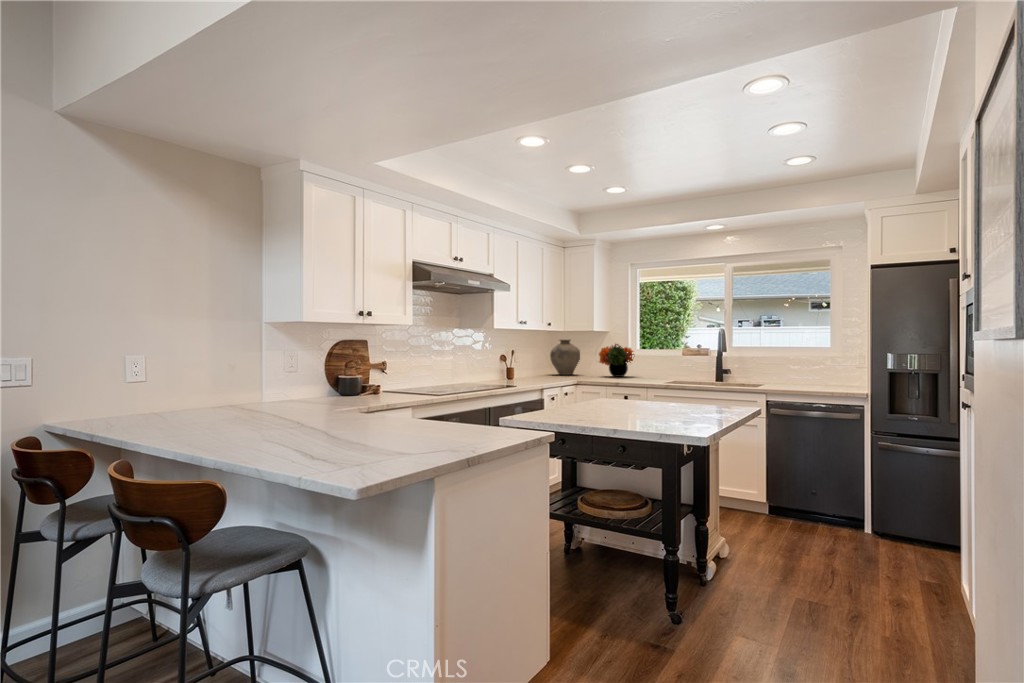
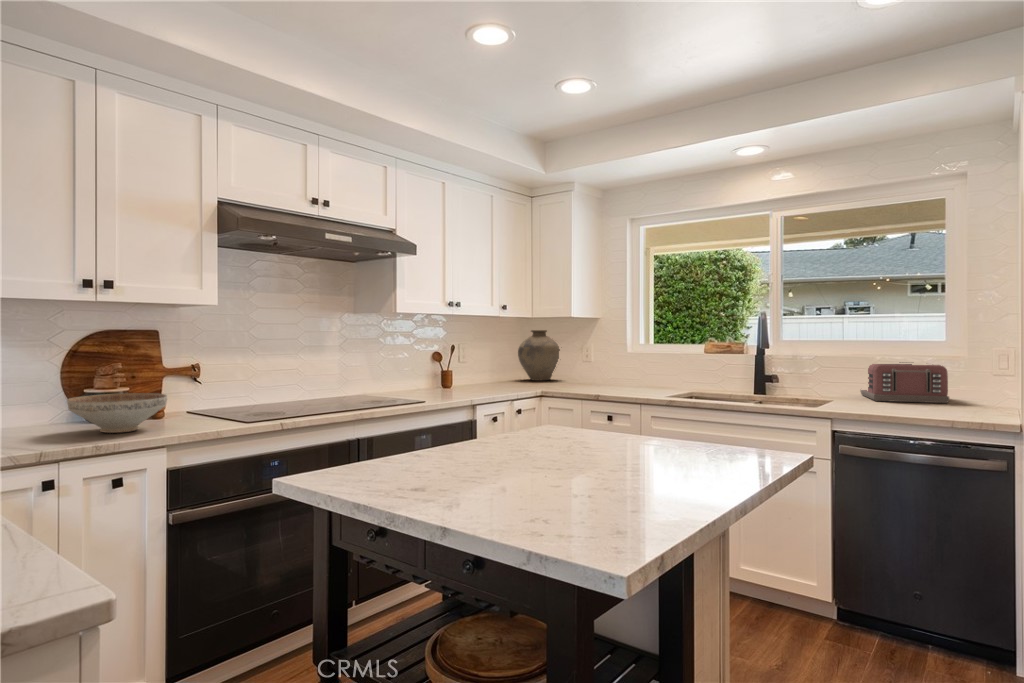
flower arrangement: present [599,344,634,377] -> none [582,335,636,384]
toaster: none [782,361,834,385] -> present [860,362,949,403]
decorative bowl: none [350,377,399,399] -> present [67,393,167,433]

